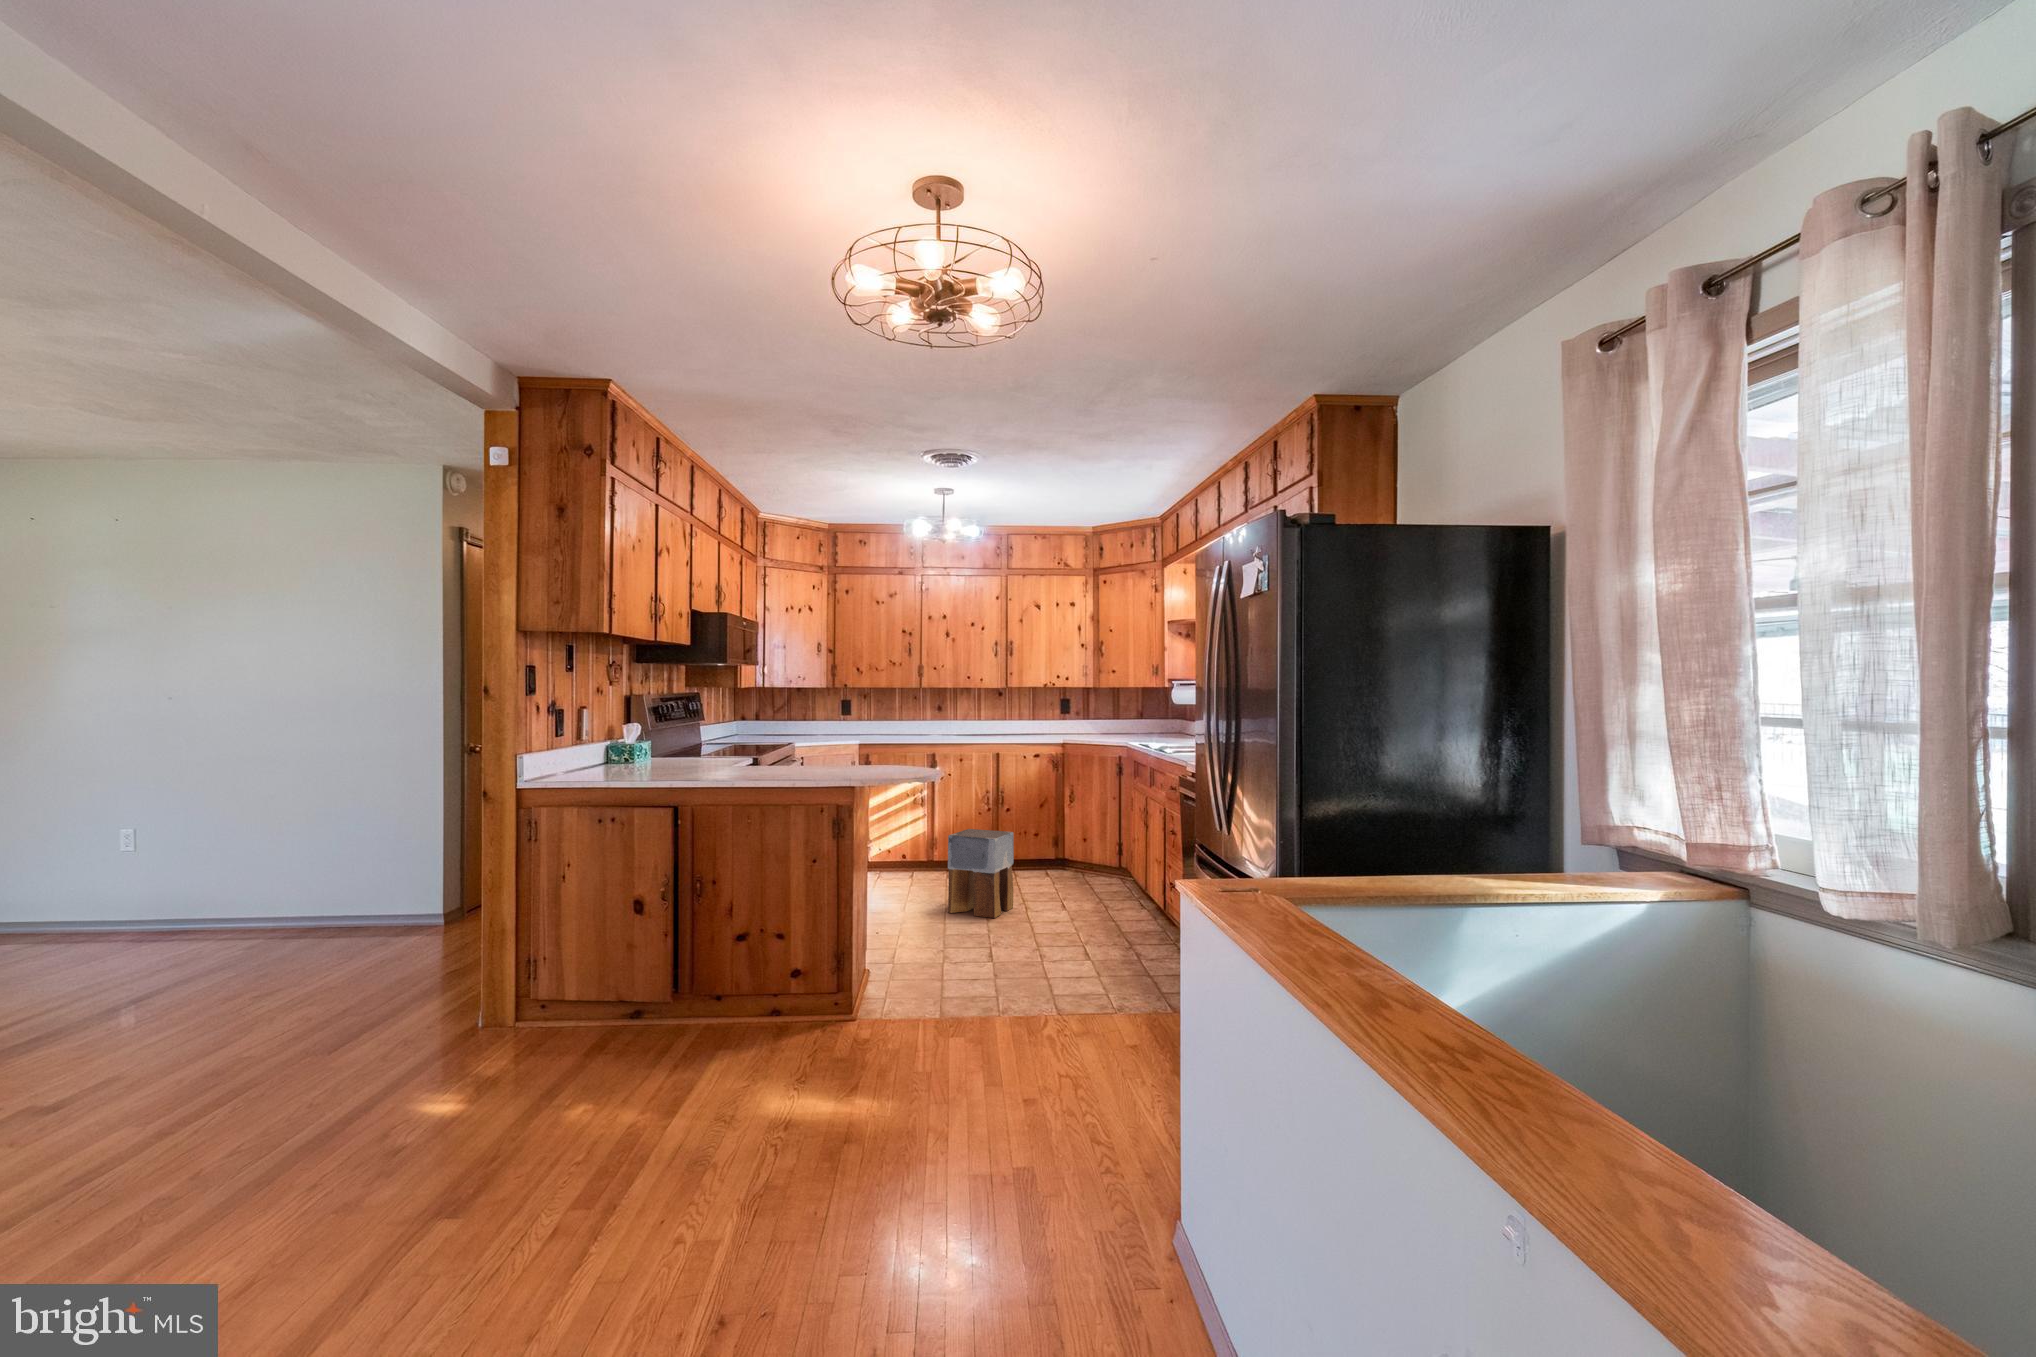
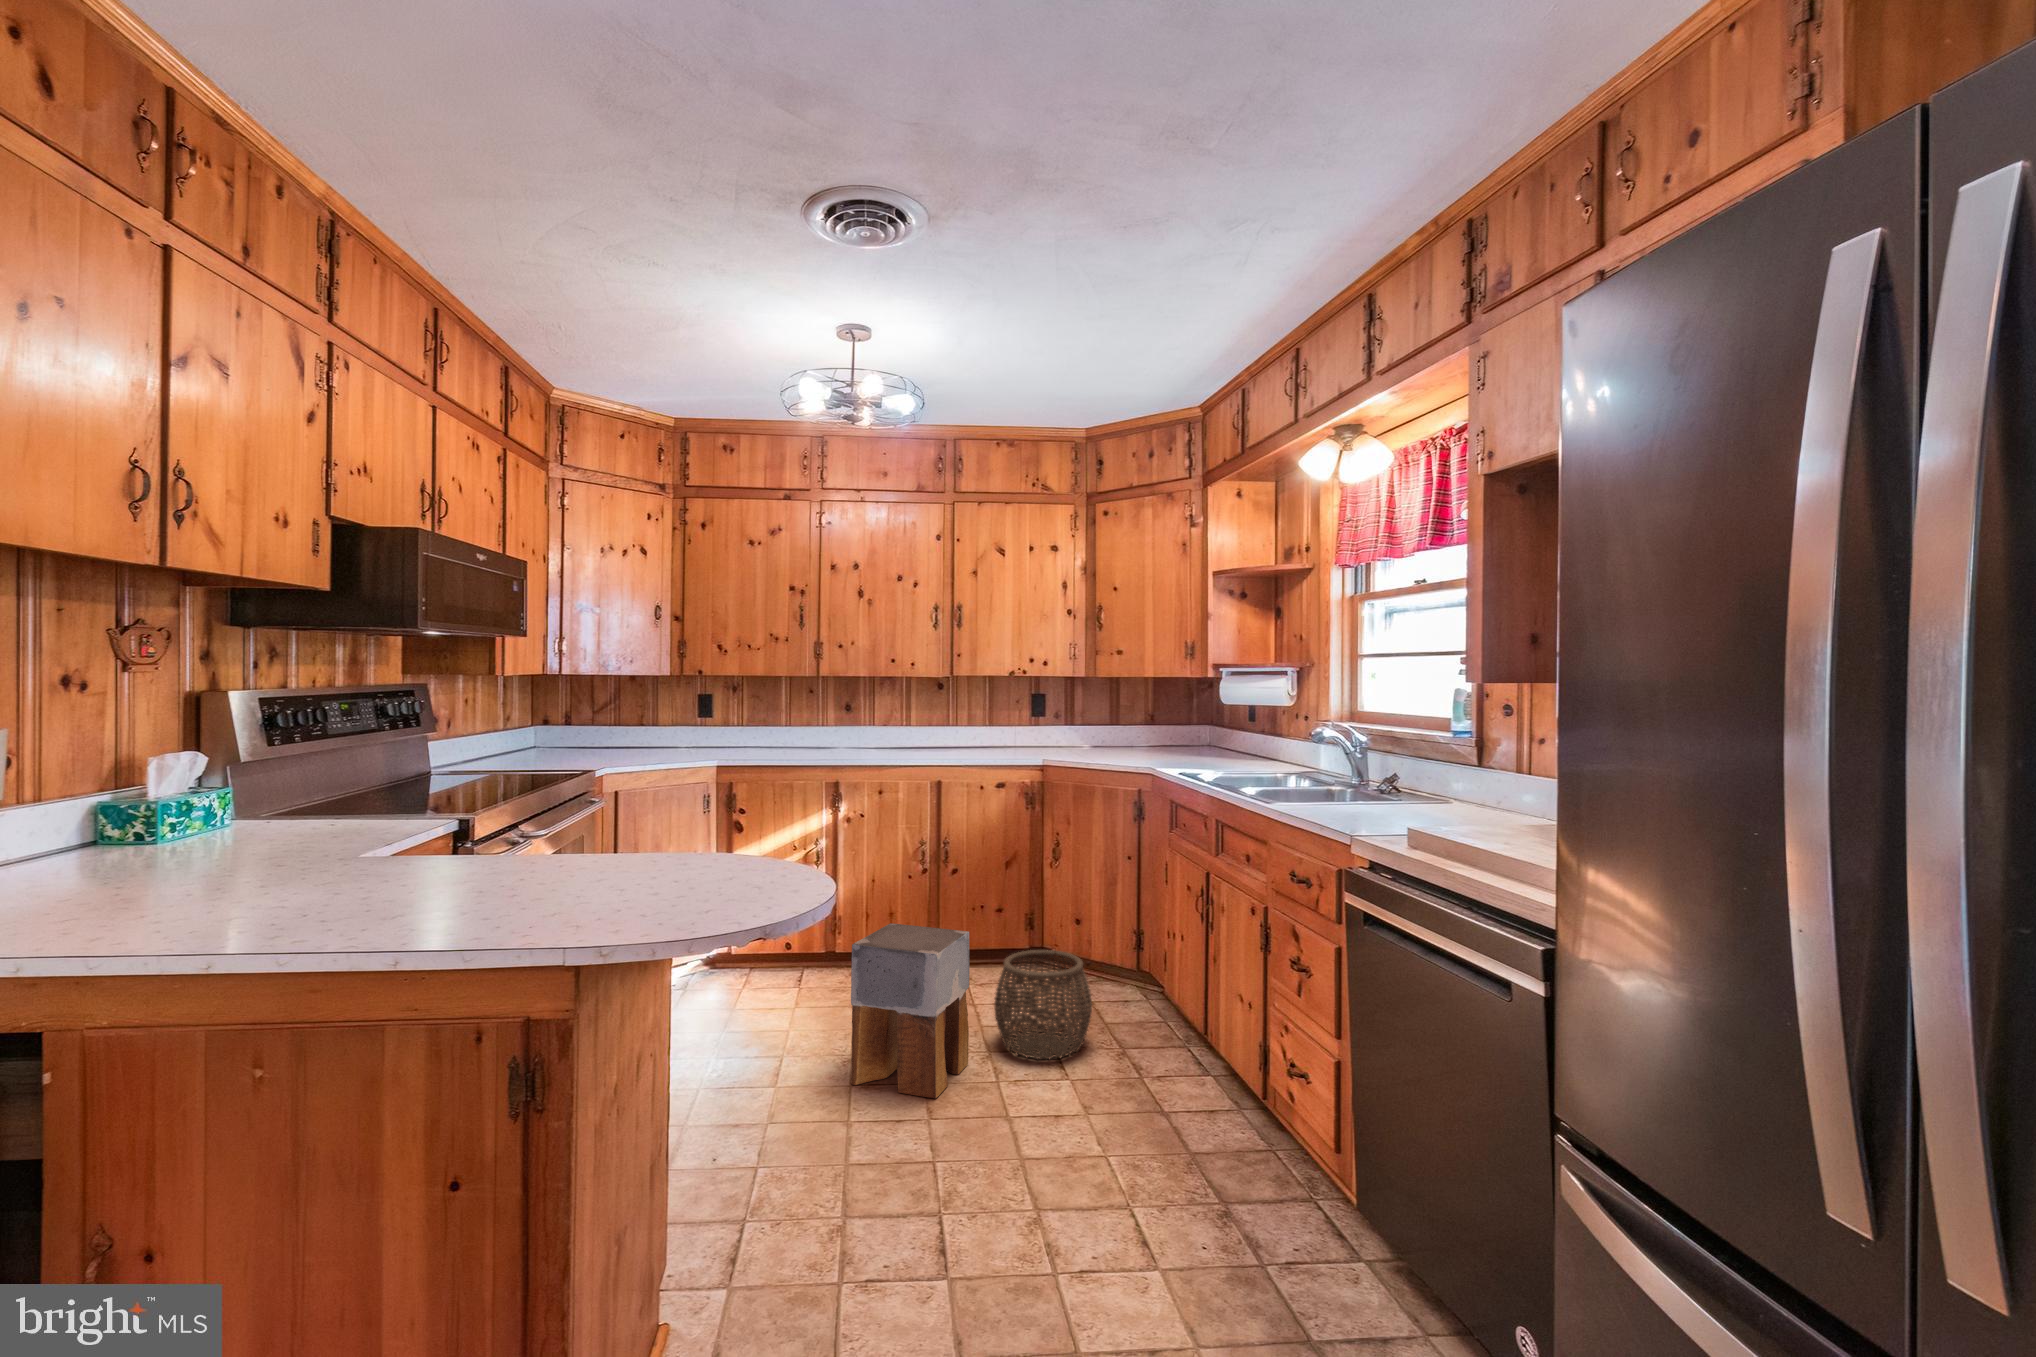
woven basket: none [1029,849,1086,907] -> present [994,950,1092,1059]

